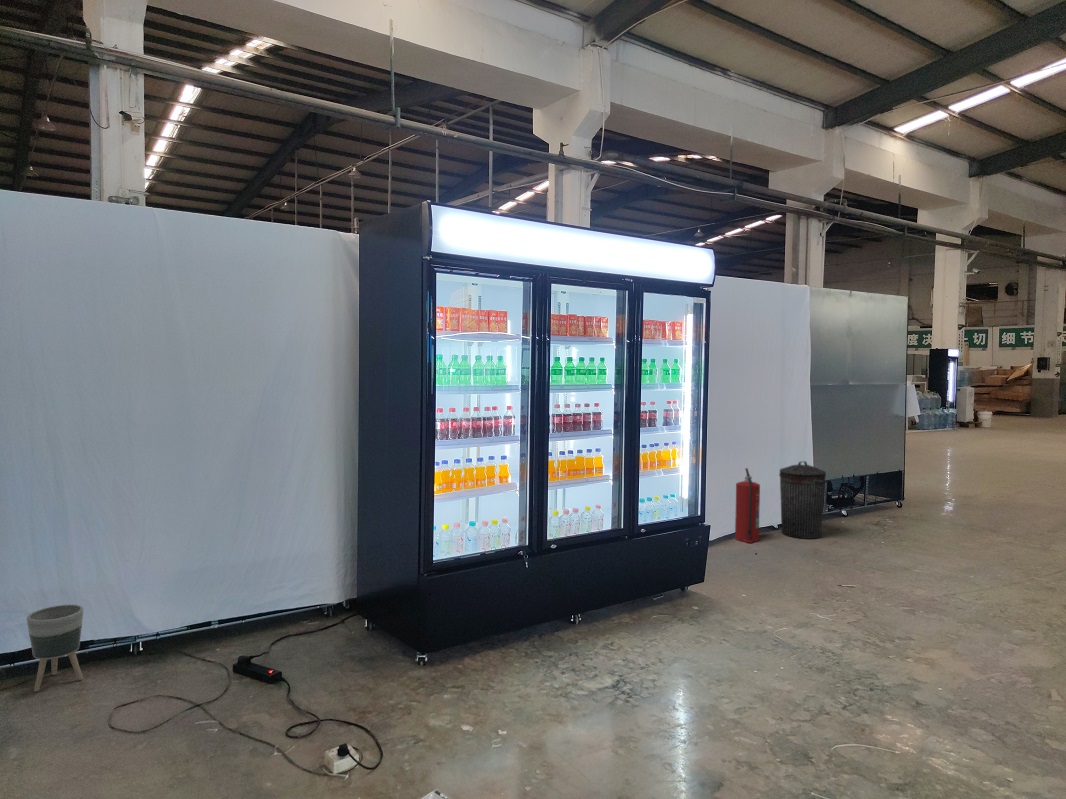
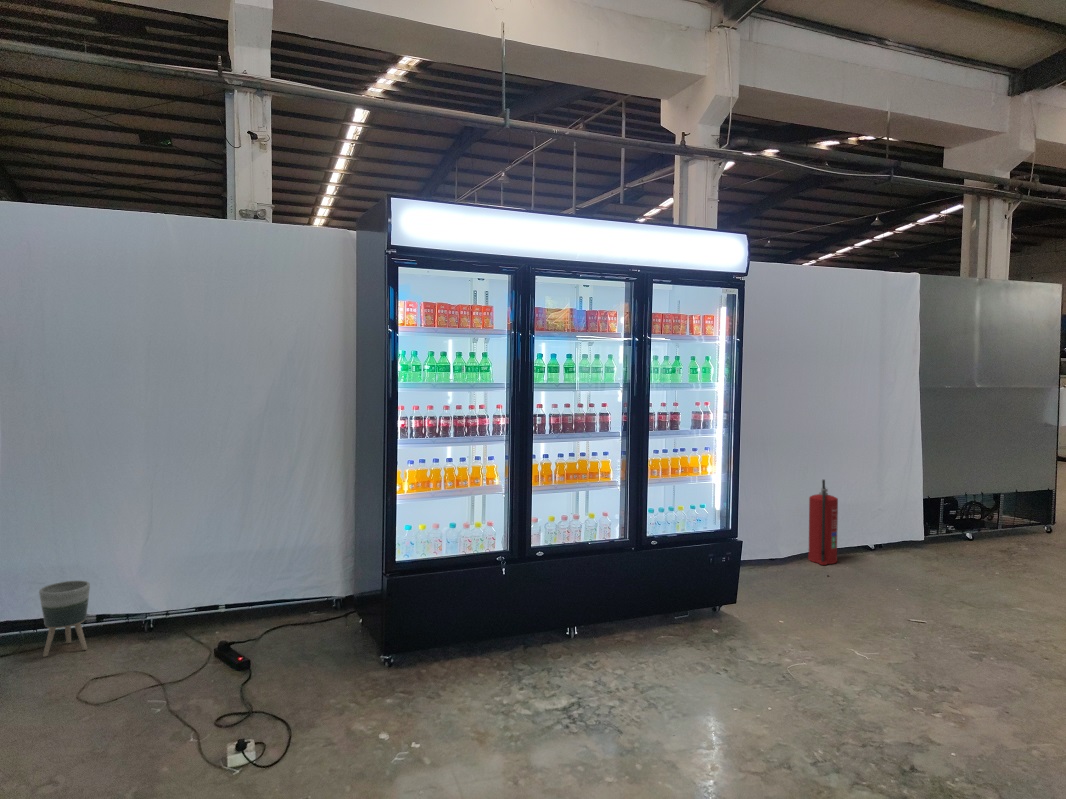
trash can: present [779,461,827,539] -> none [868,474,925,565]

